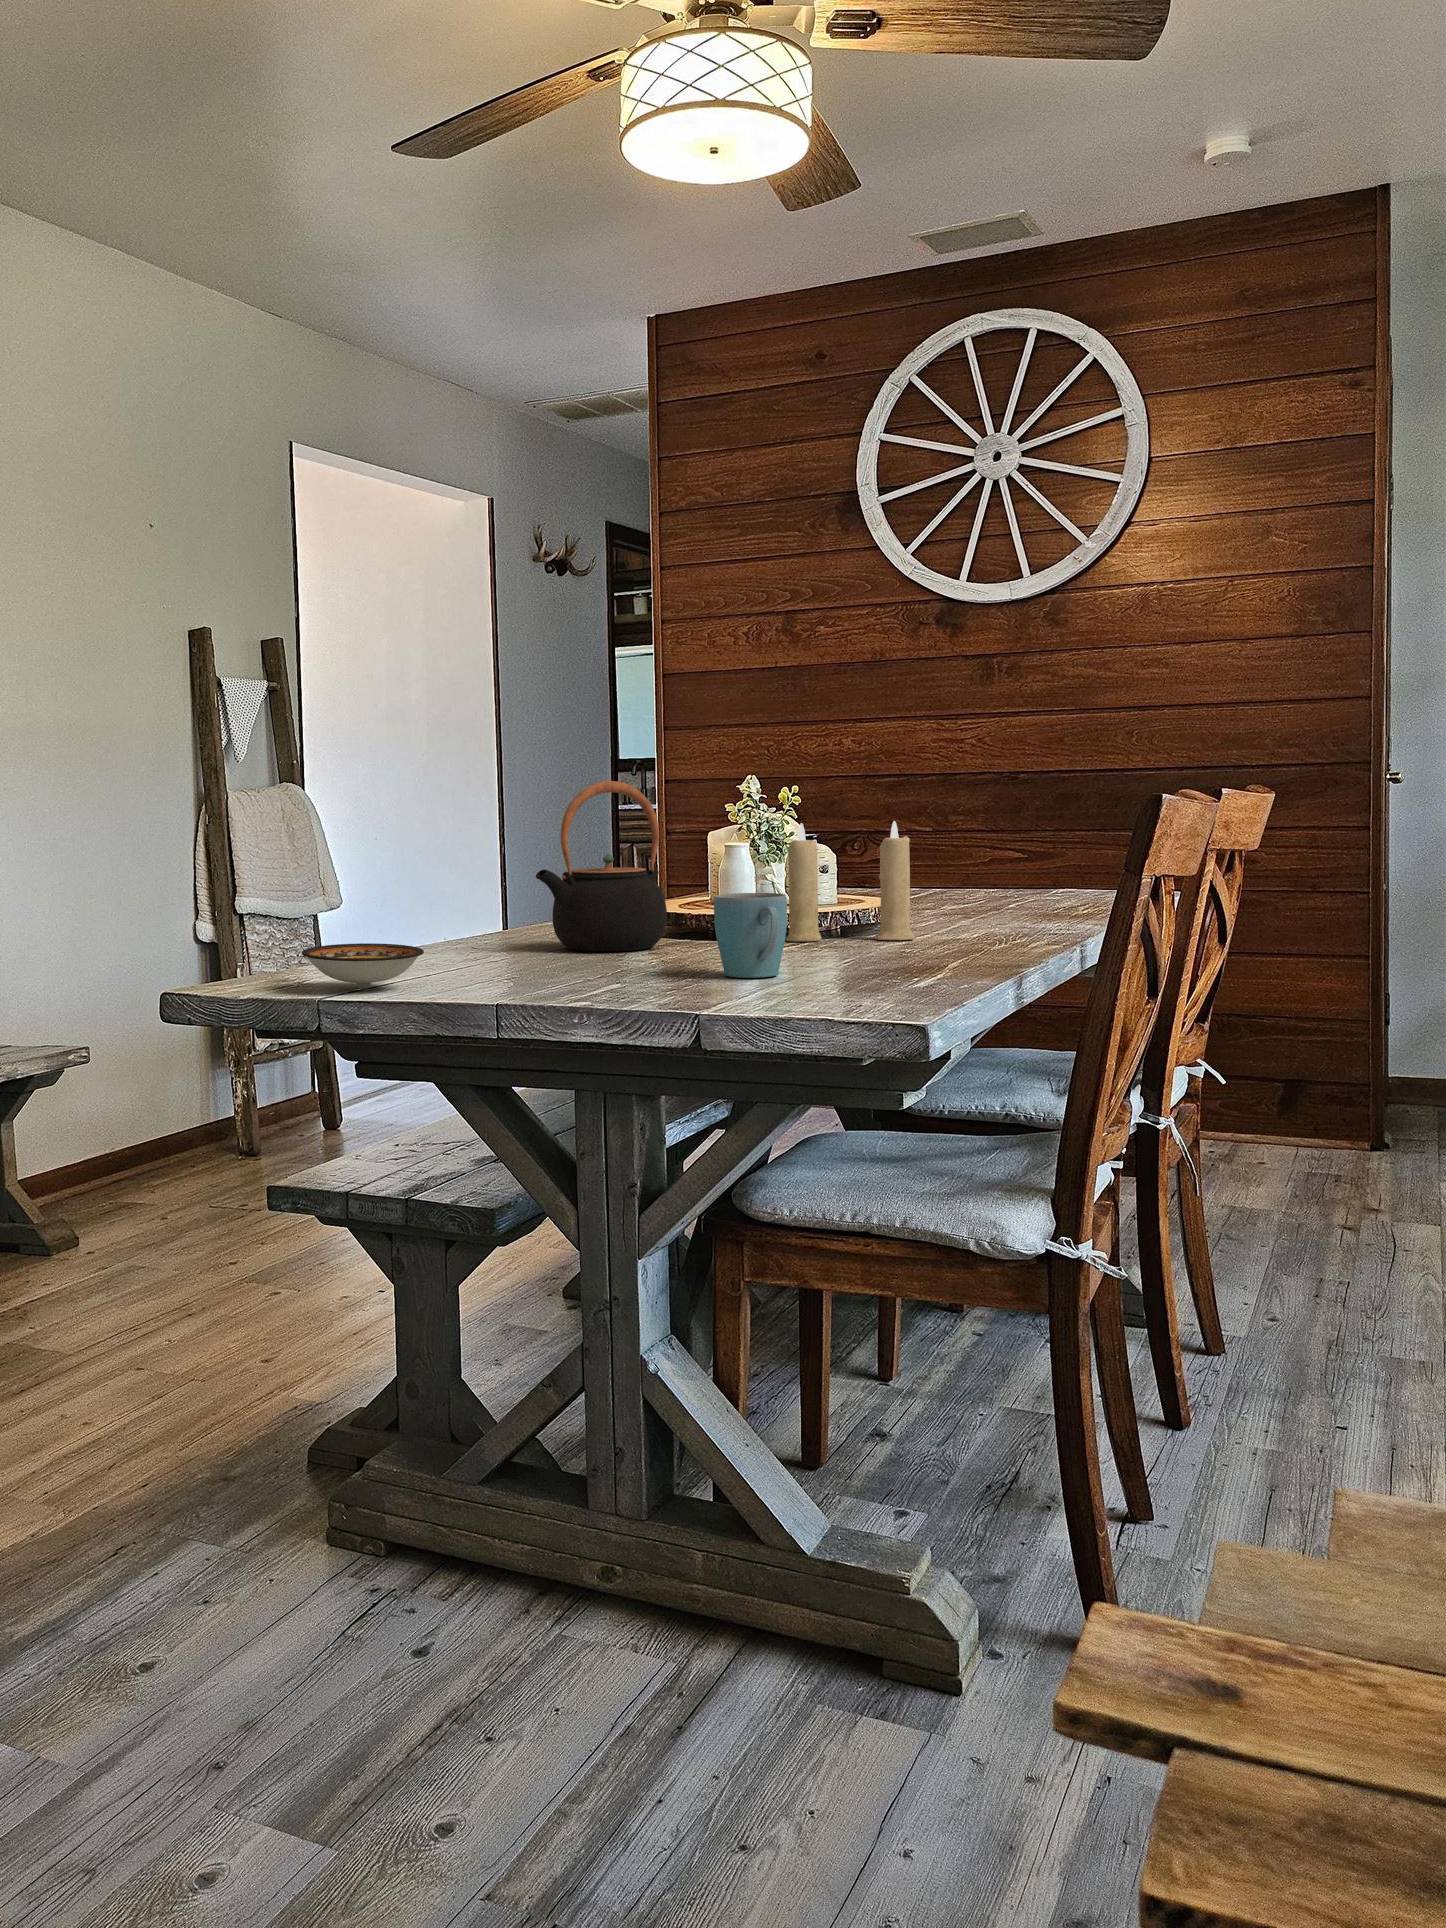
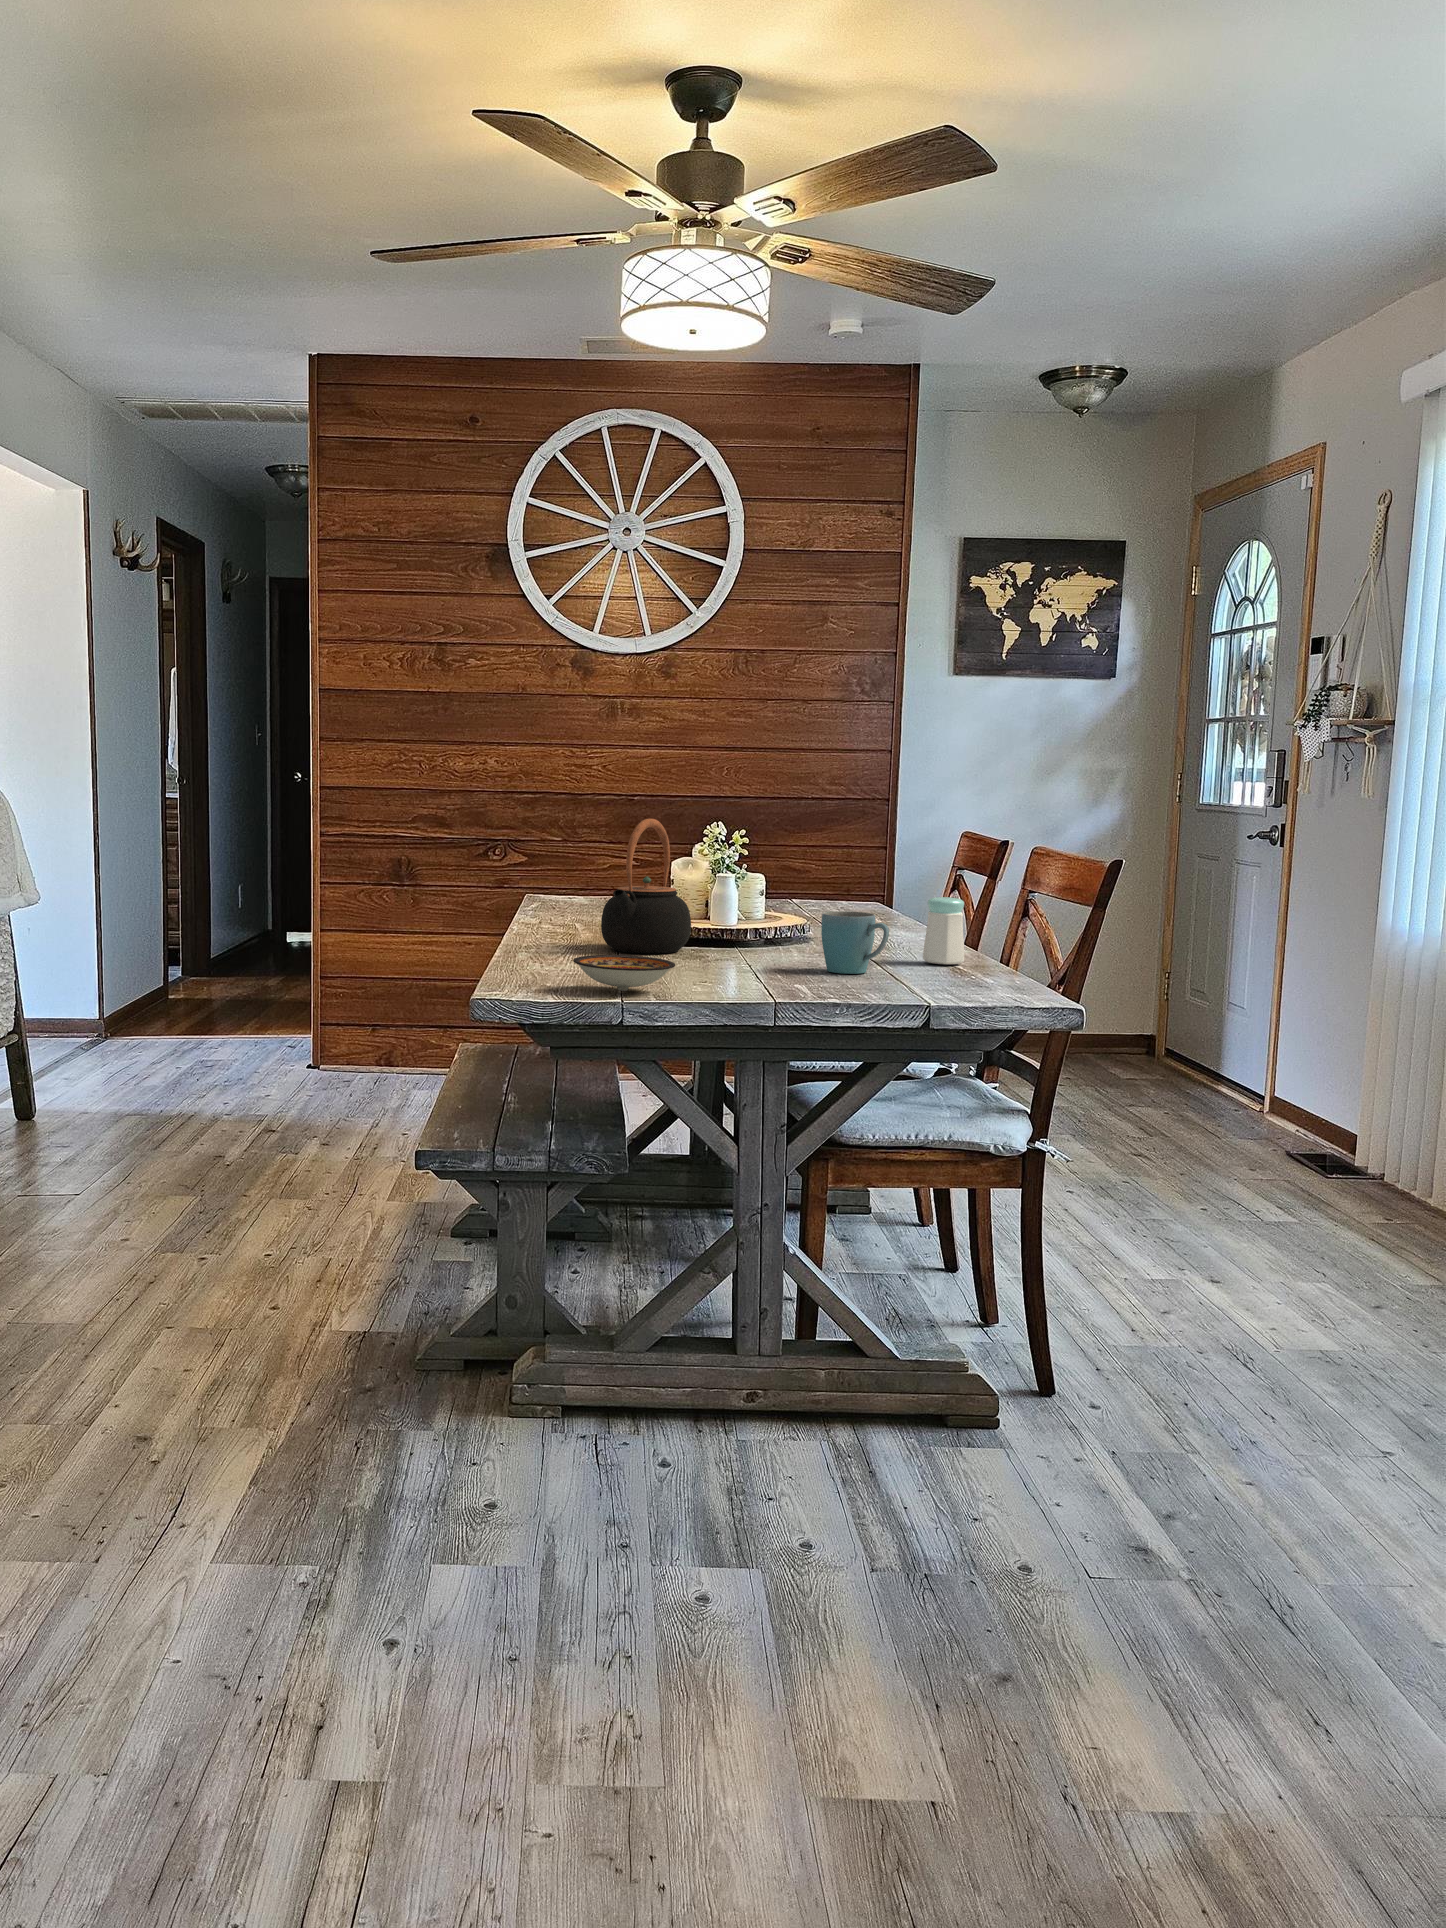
candle: present [785,821,915,941] -> none [739,849,830,942]
salt shaker: none [908,875,971,970] -> present [923,897,964,964]

